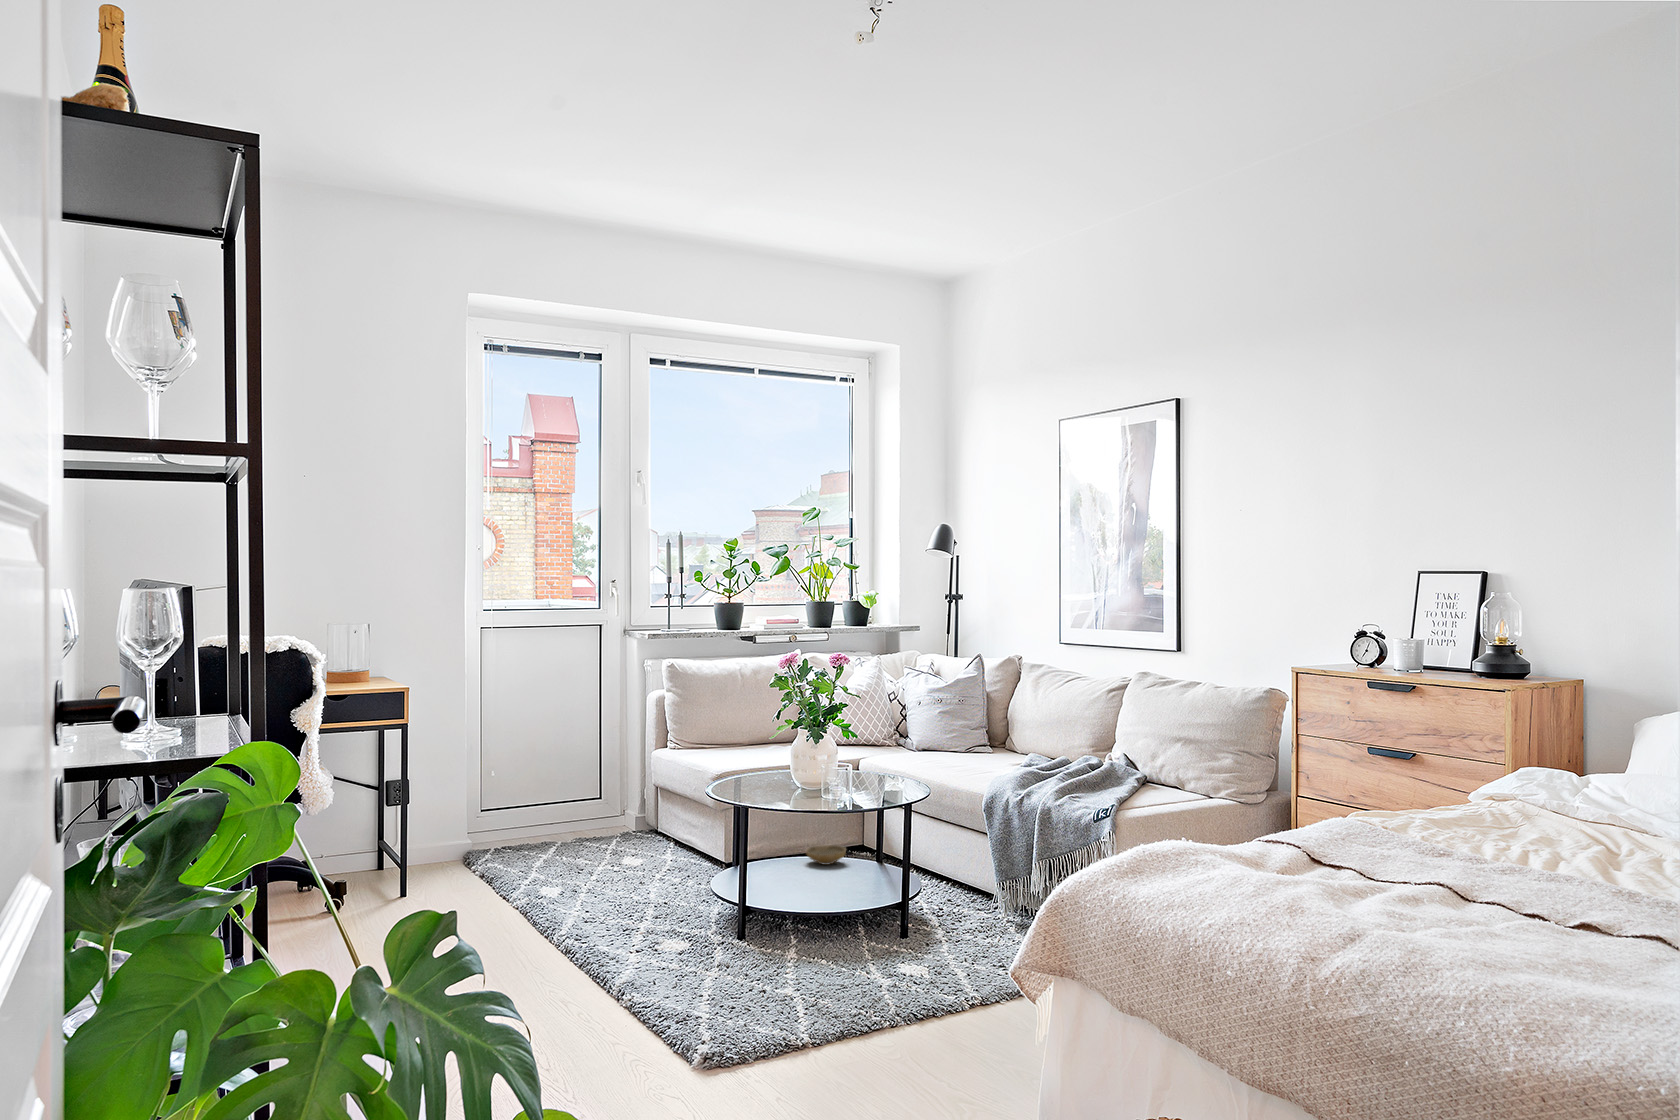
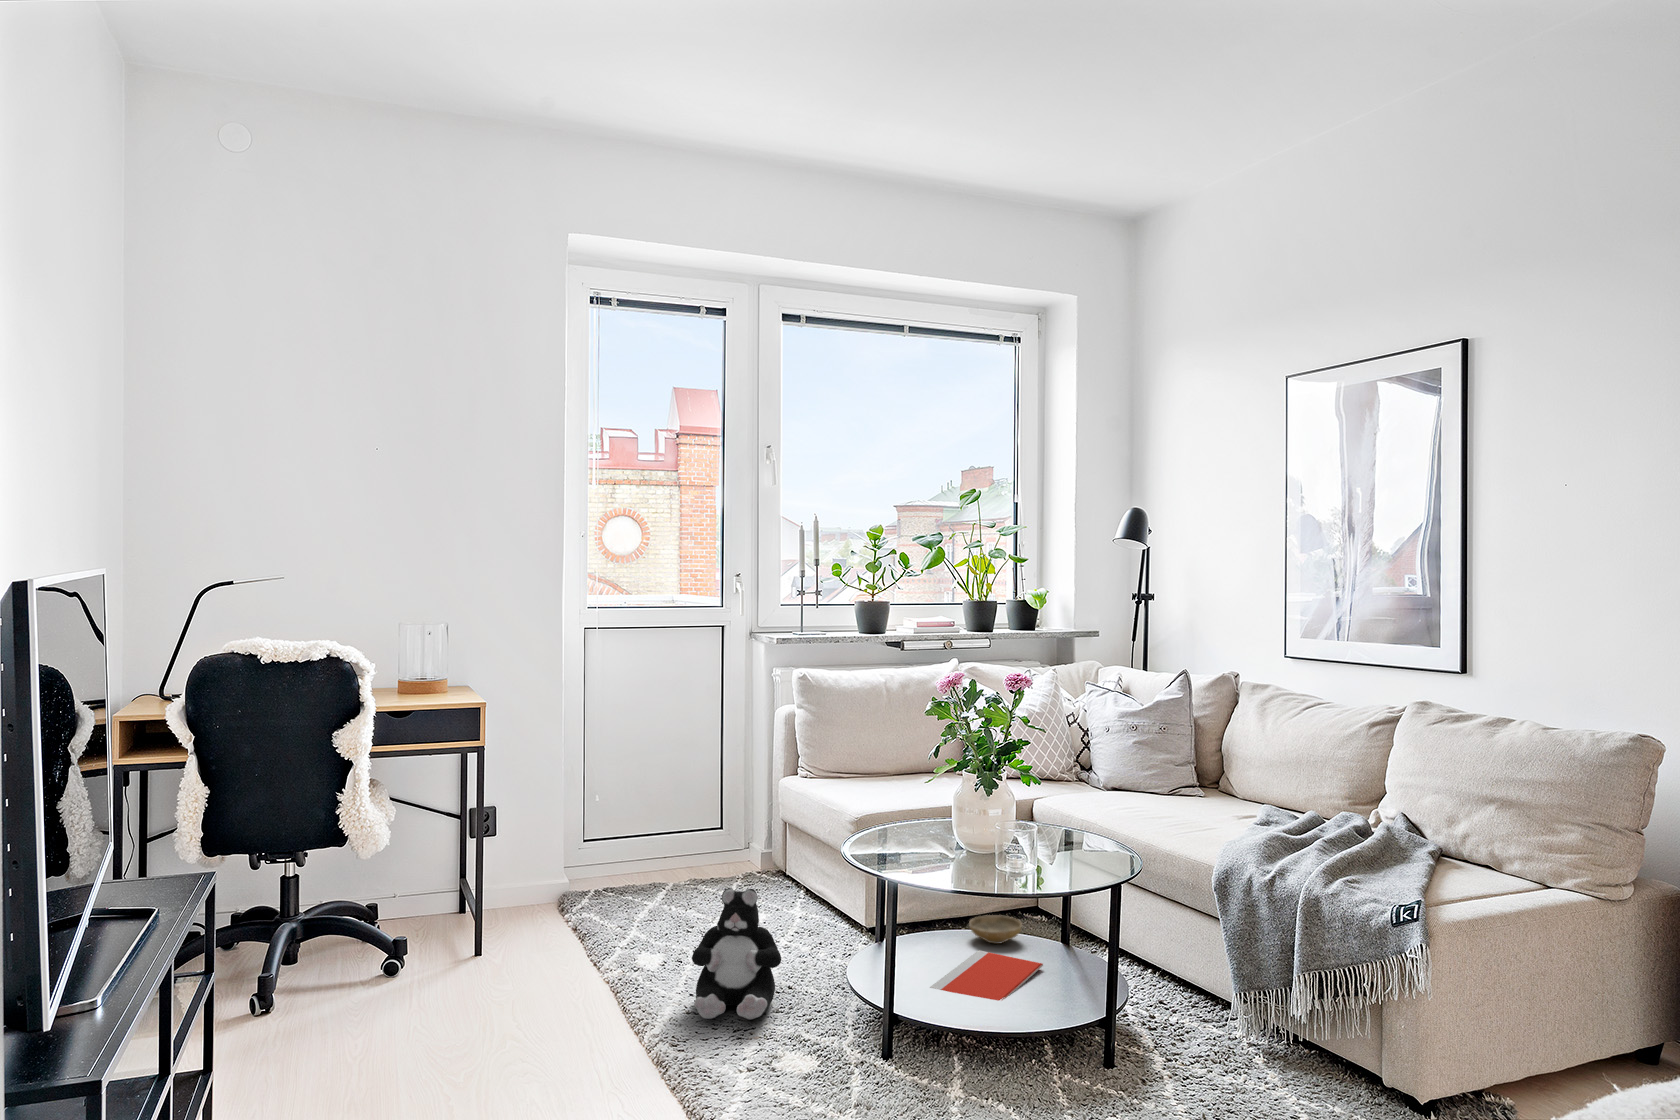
plush toy: none [588,826,659,924] -> present [692,888,781,1020]
notebook: none [773,867,860,898] -> present [930,950,1043,1001]

